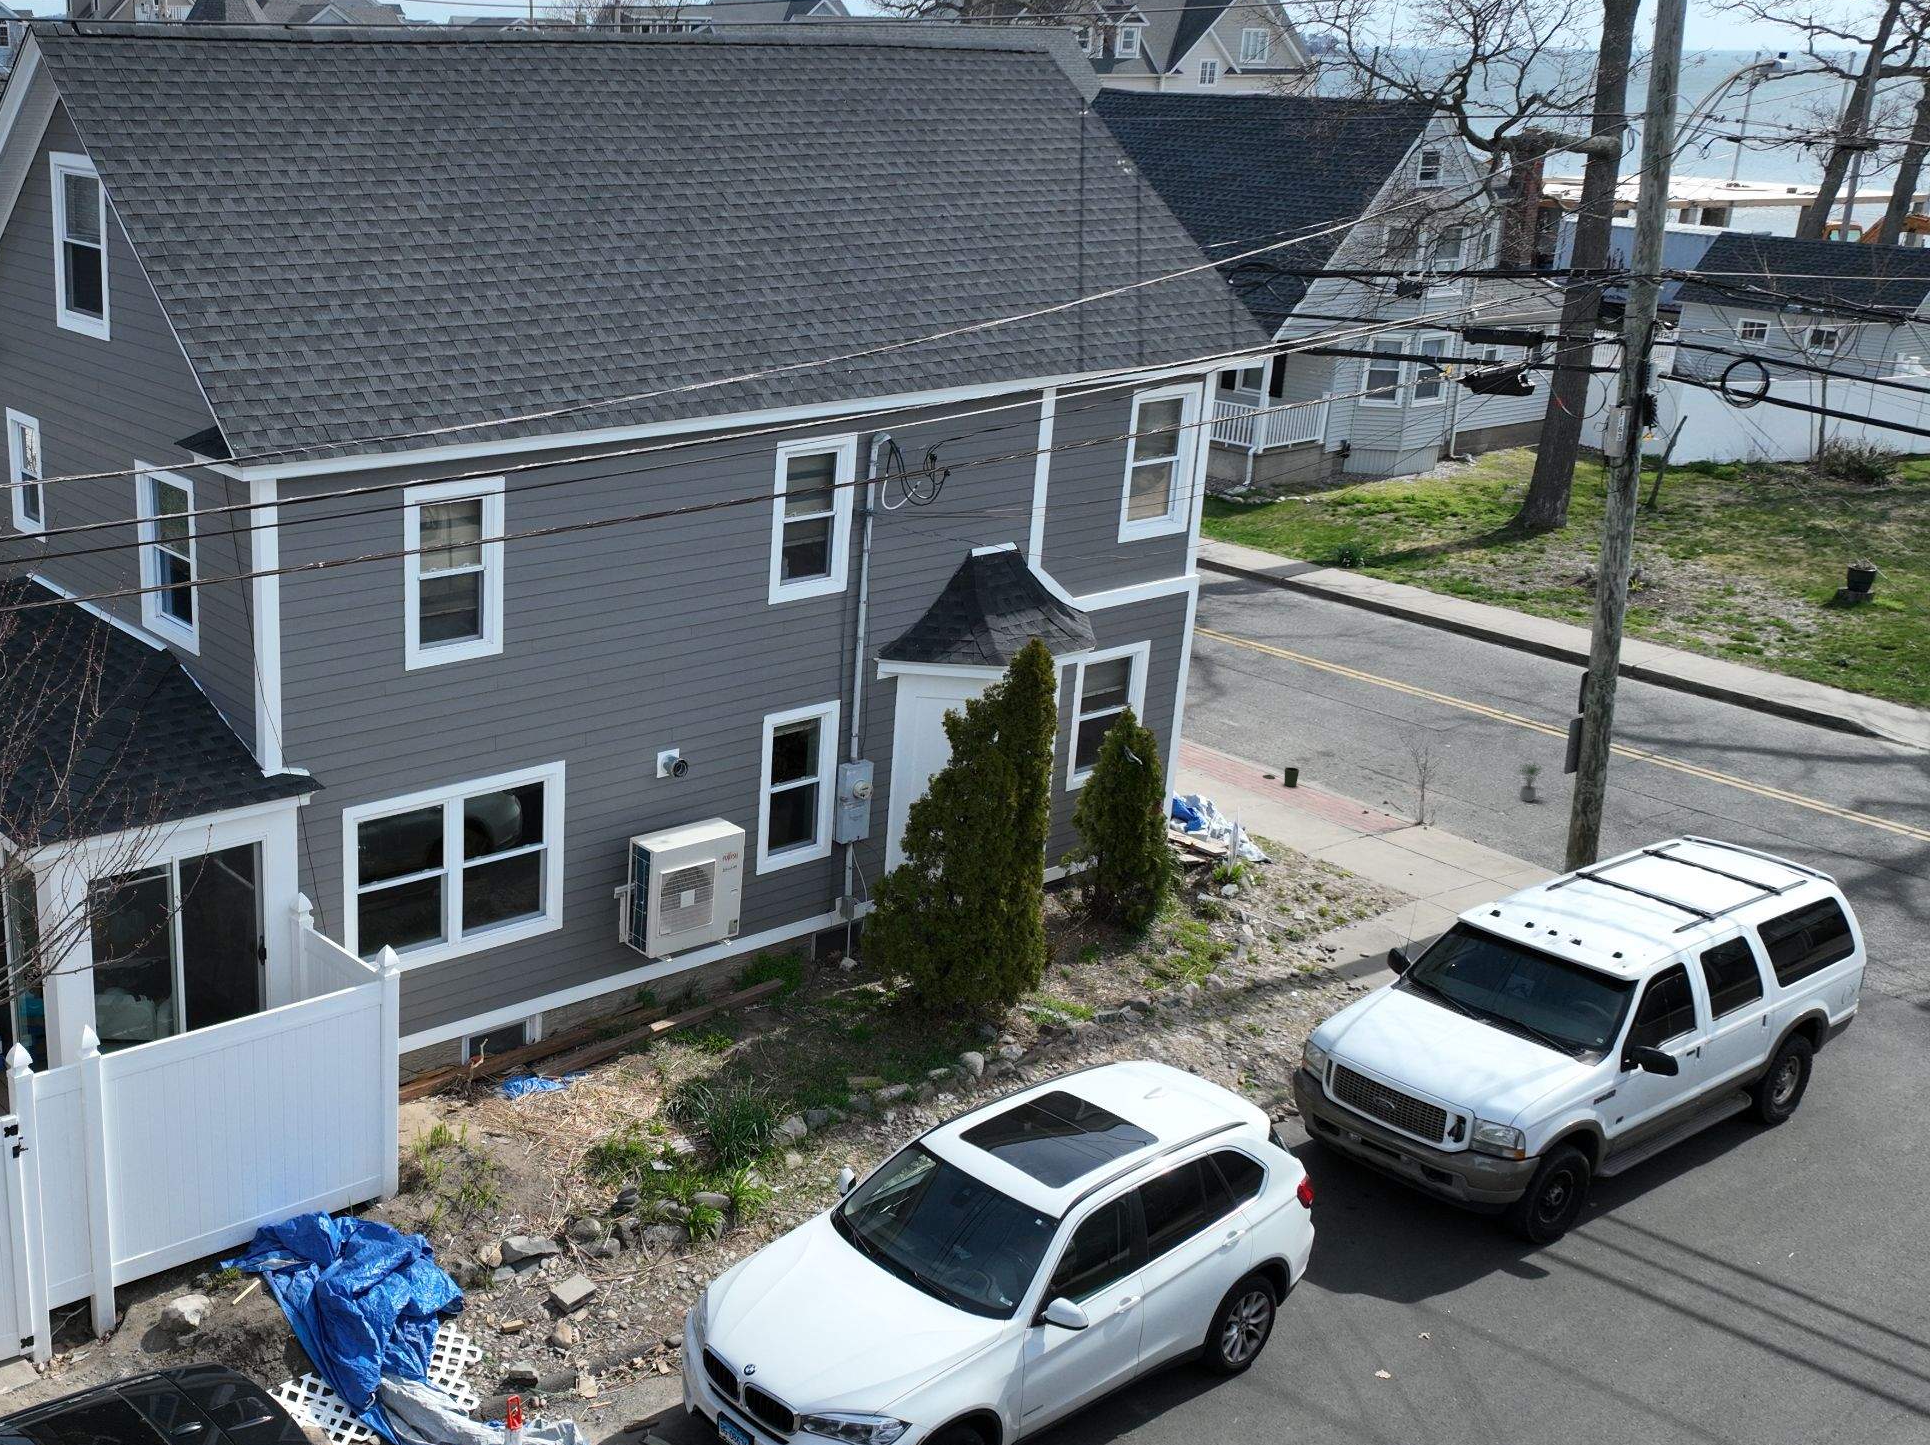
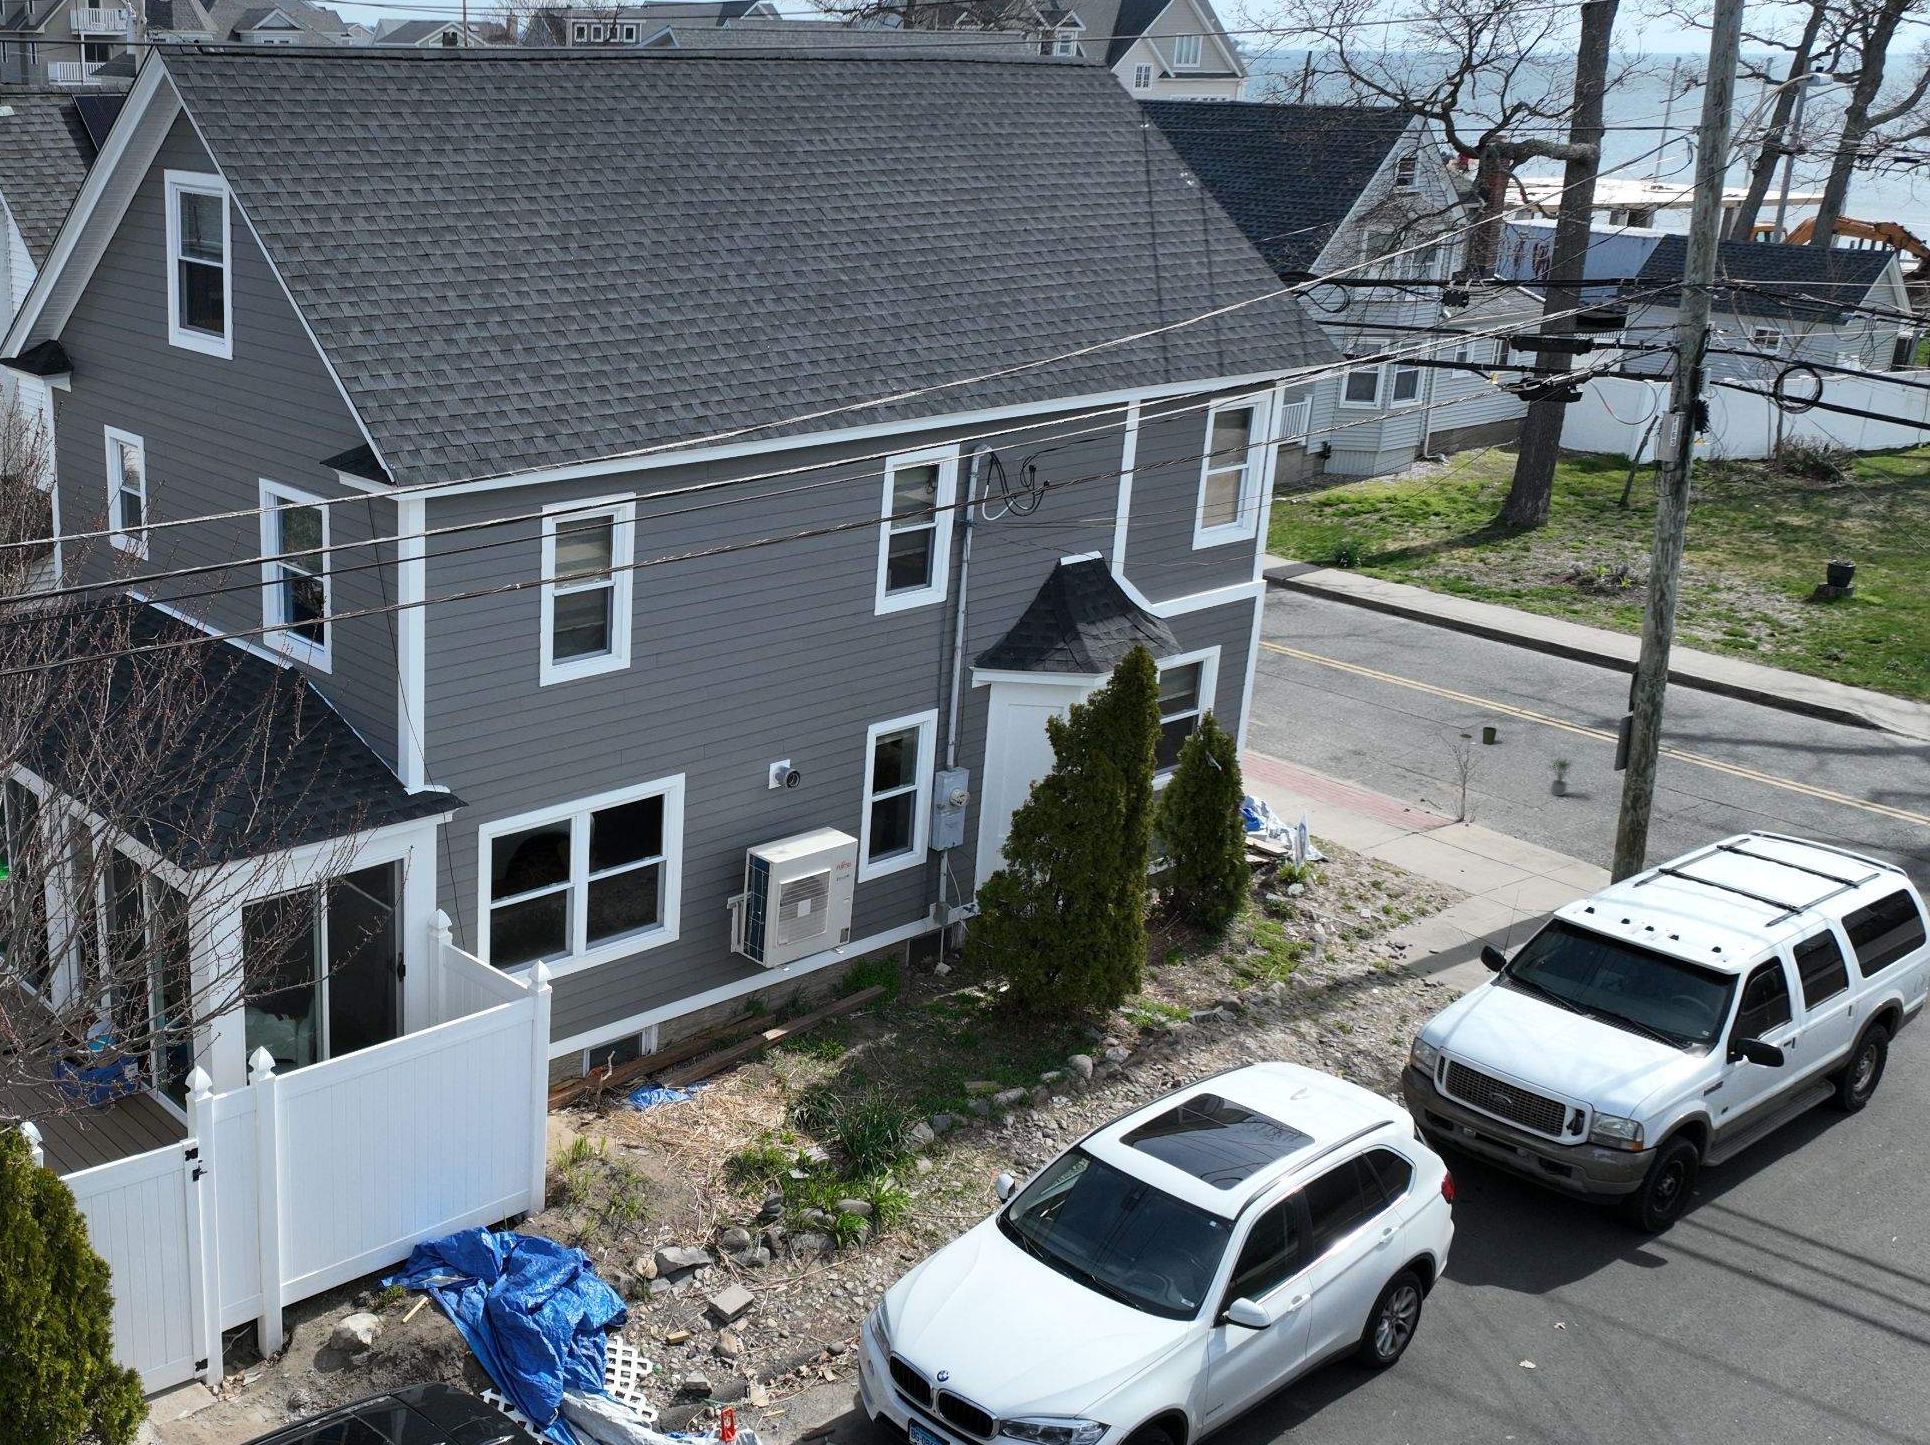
trash can: present [1263,767,1299,786] -> present [1460,727,1497,744]

